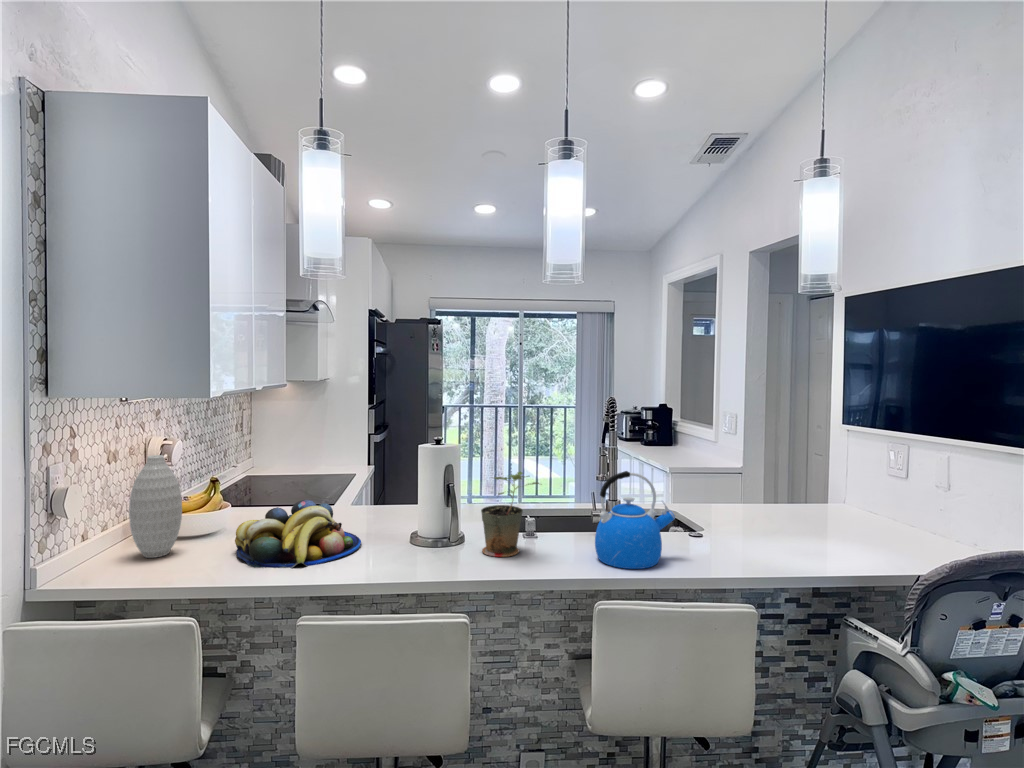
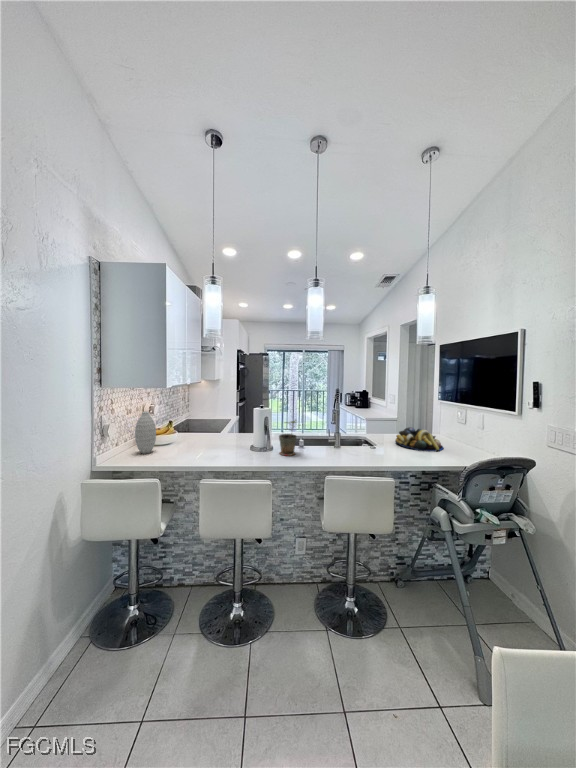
kettle: present [595,471,675,569] -> none [327,420,362,462]
fruit bowl: present [235,500,361,568] -> present [395,427,443,452]

